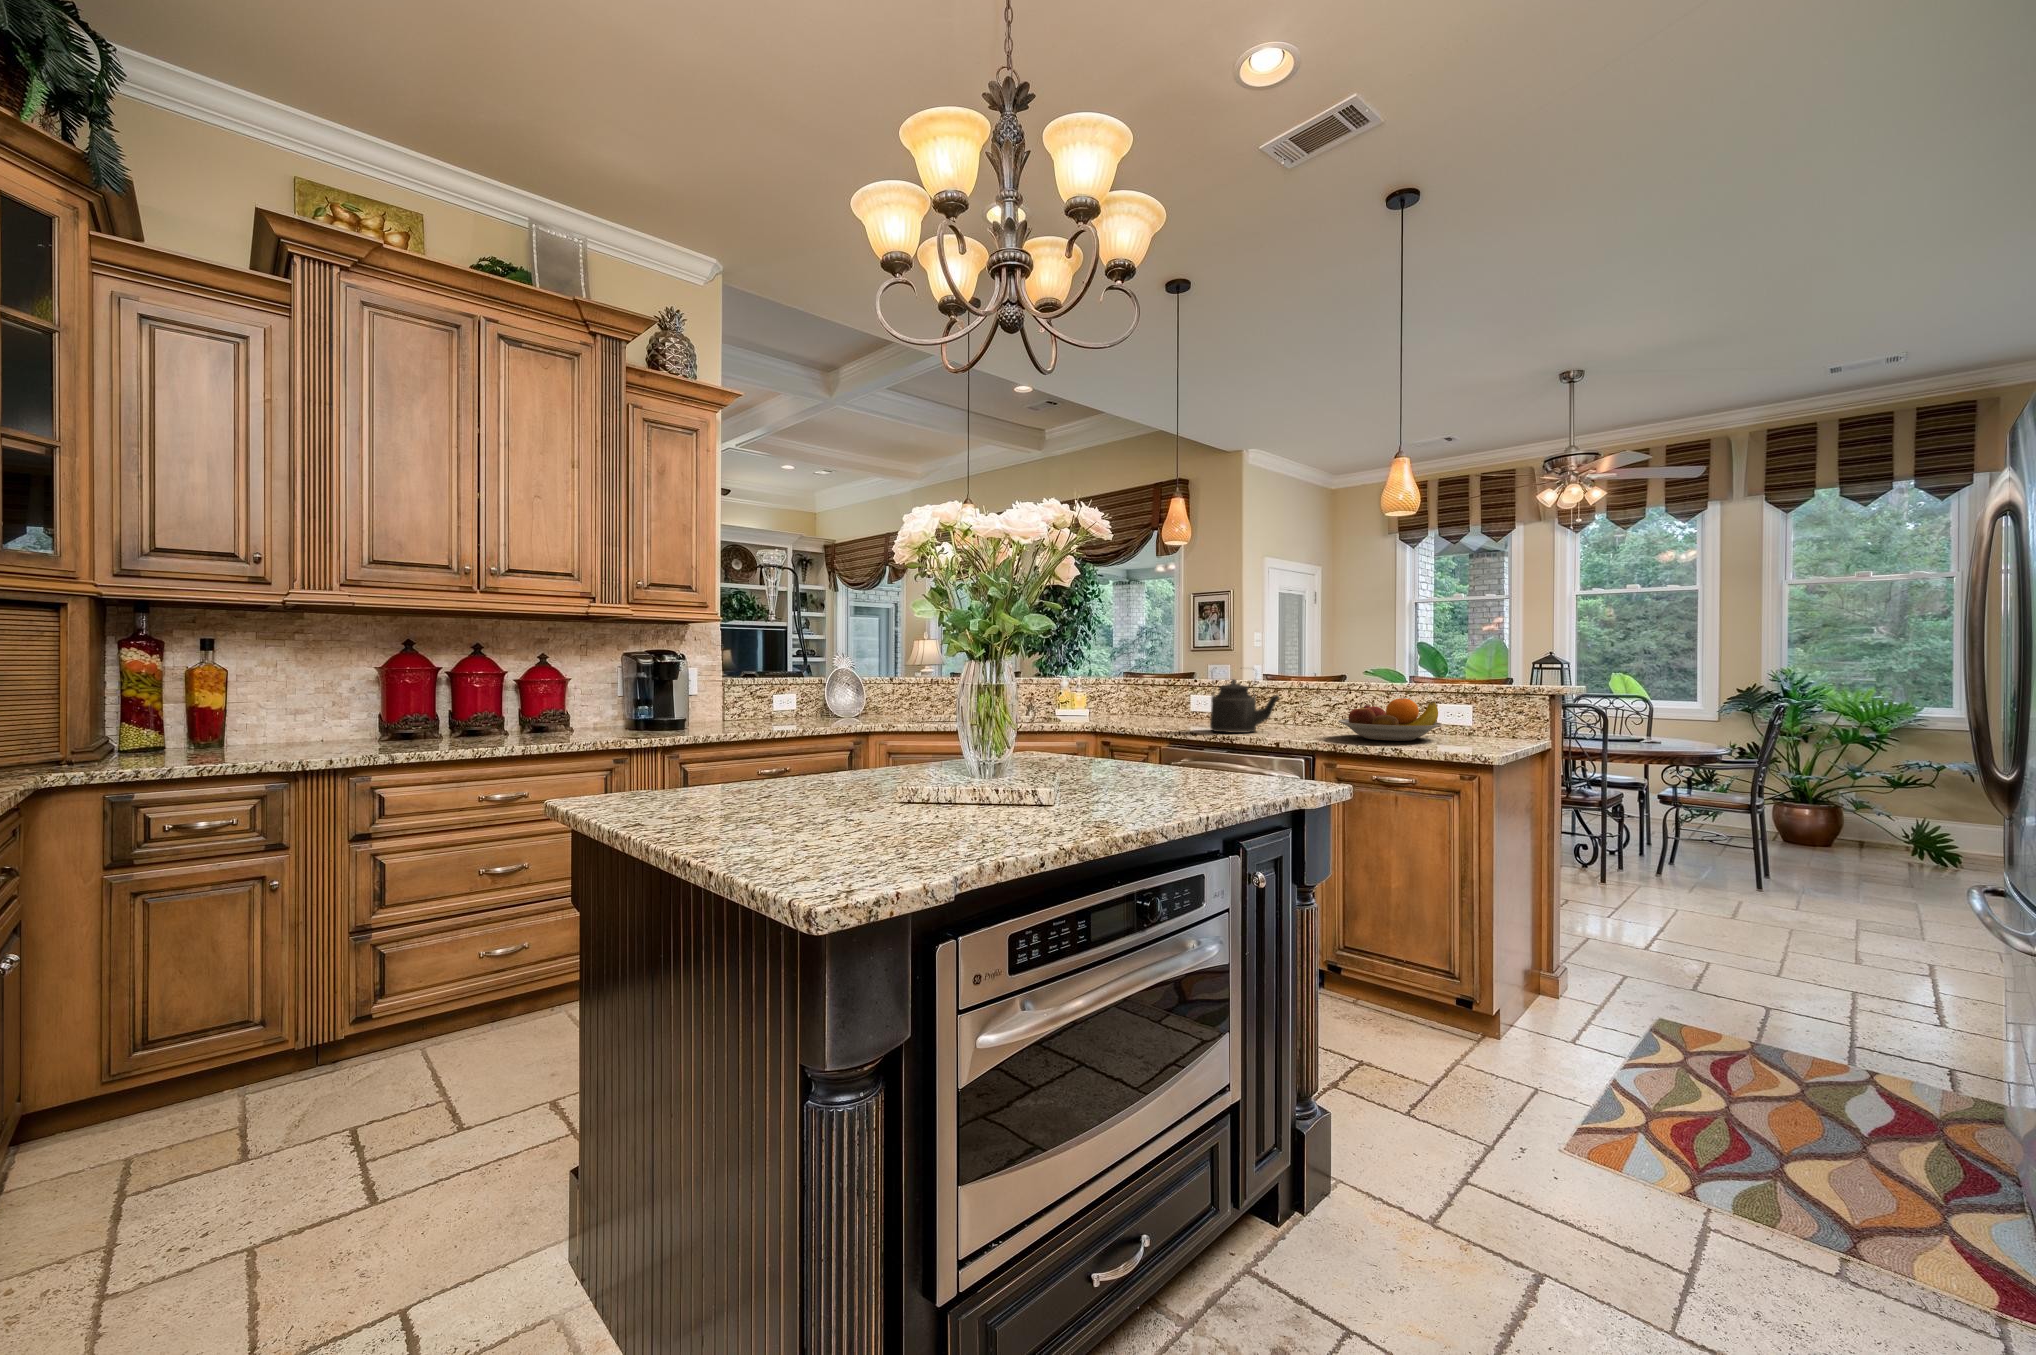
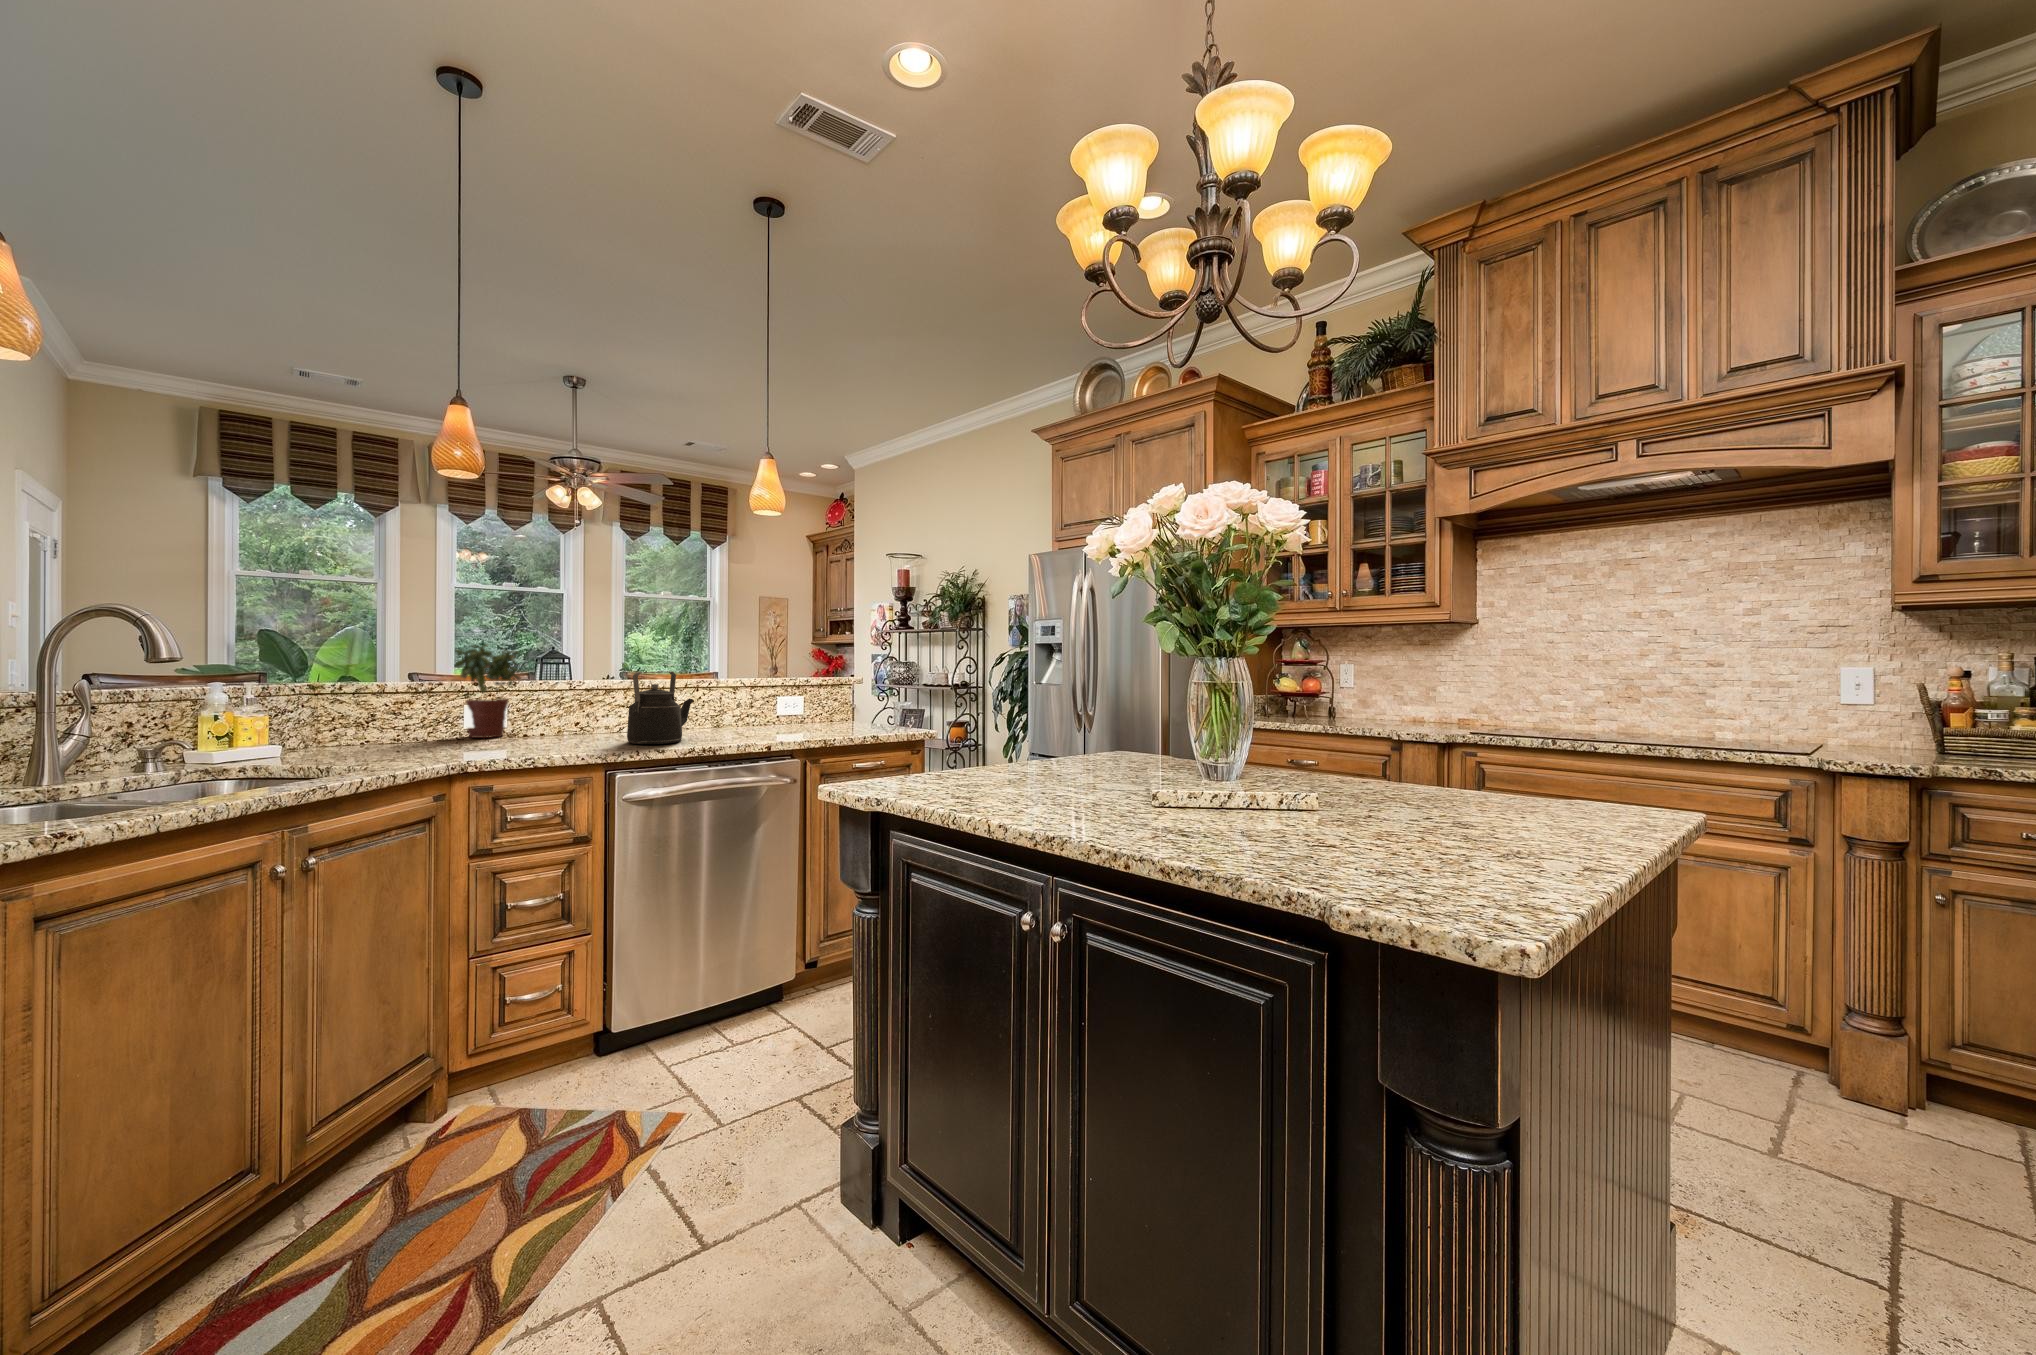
potted plant: none [1173,646,1217,719] -> present [454,644,520,738]
fruit bowl: present [1338,698,1442,741] -> none [755,695,839,731]

